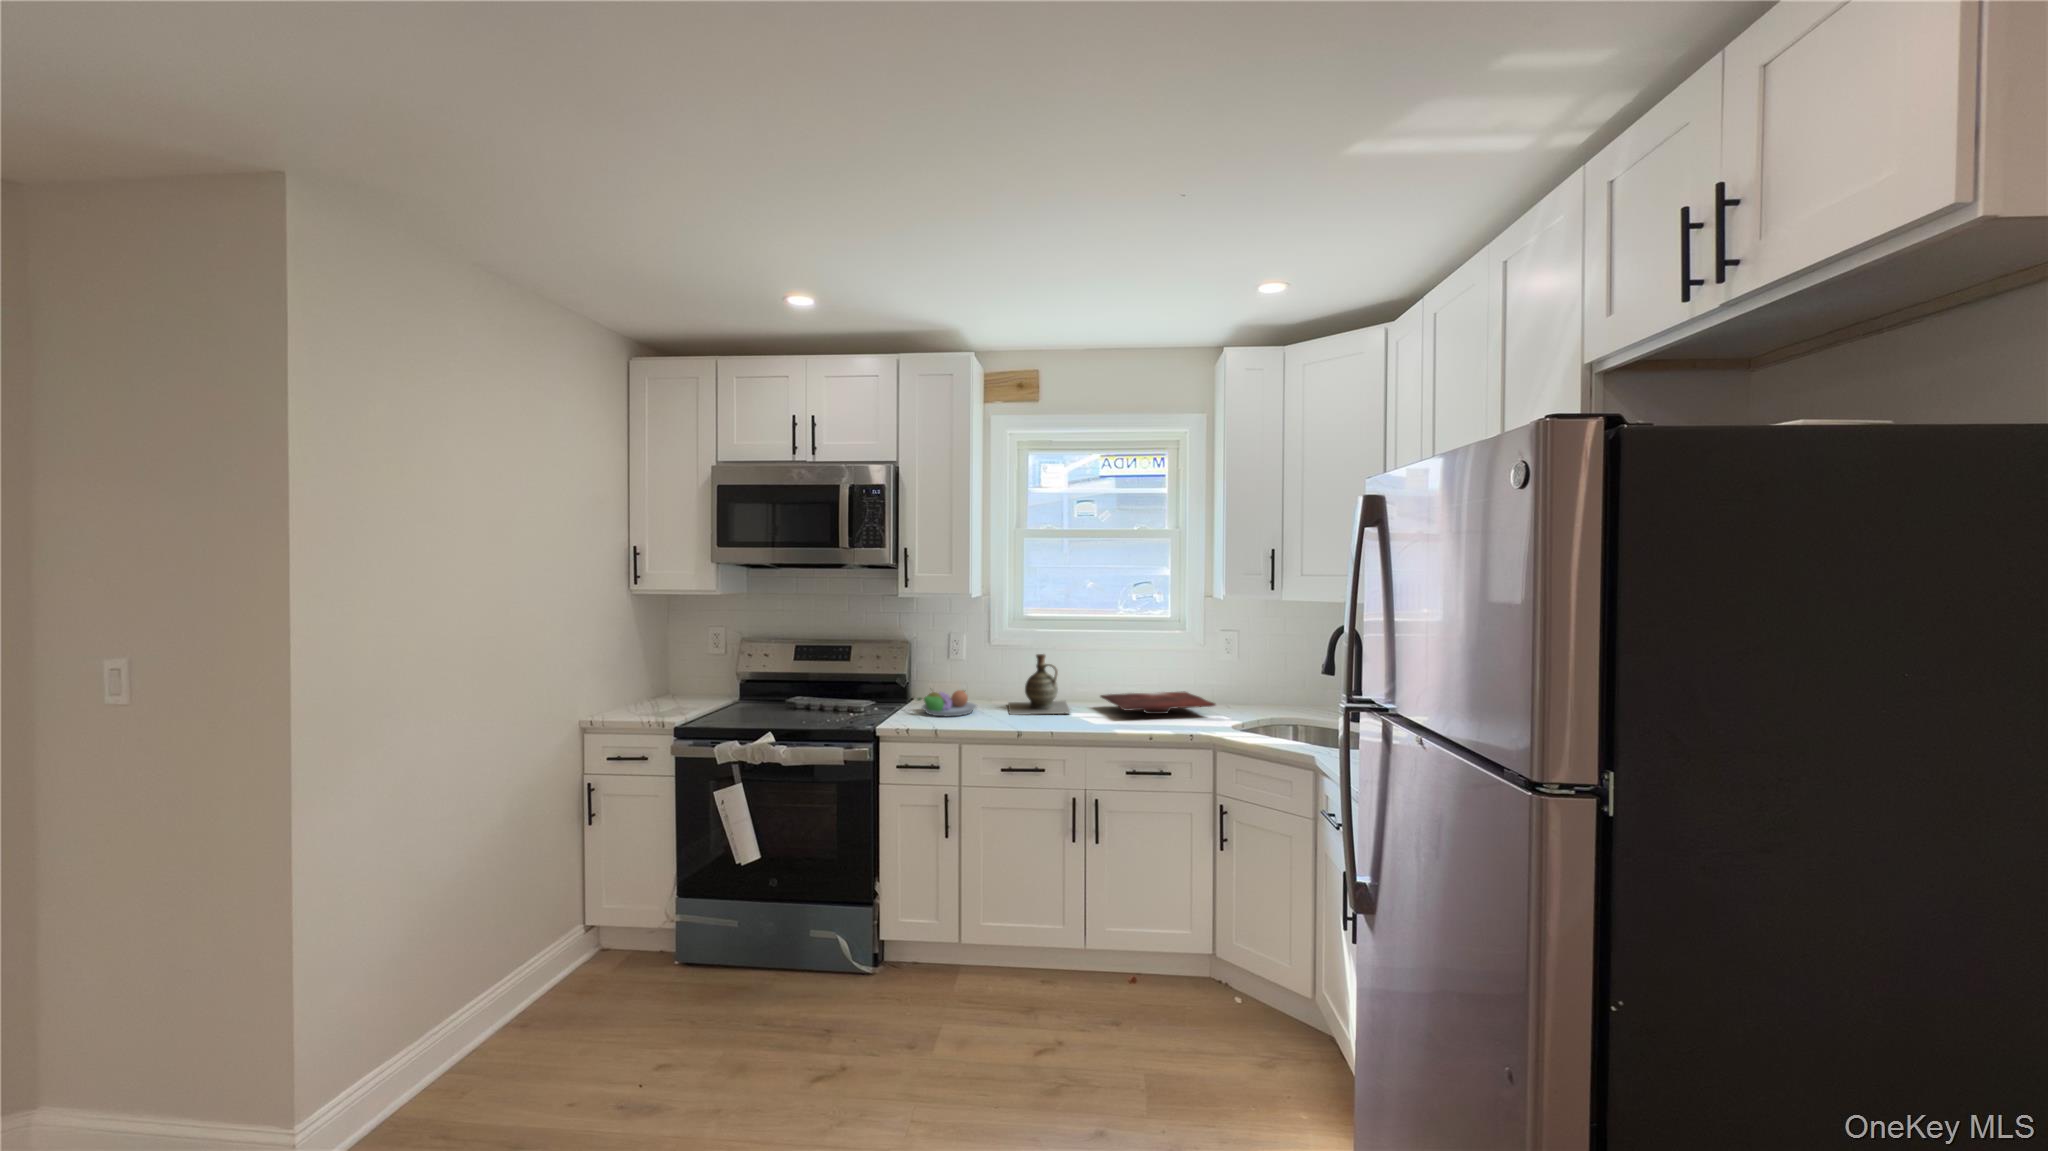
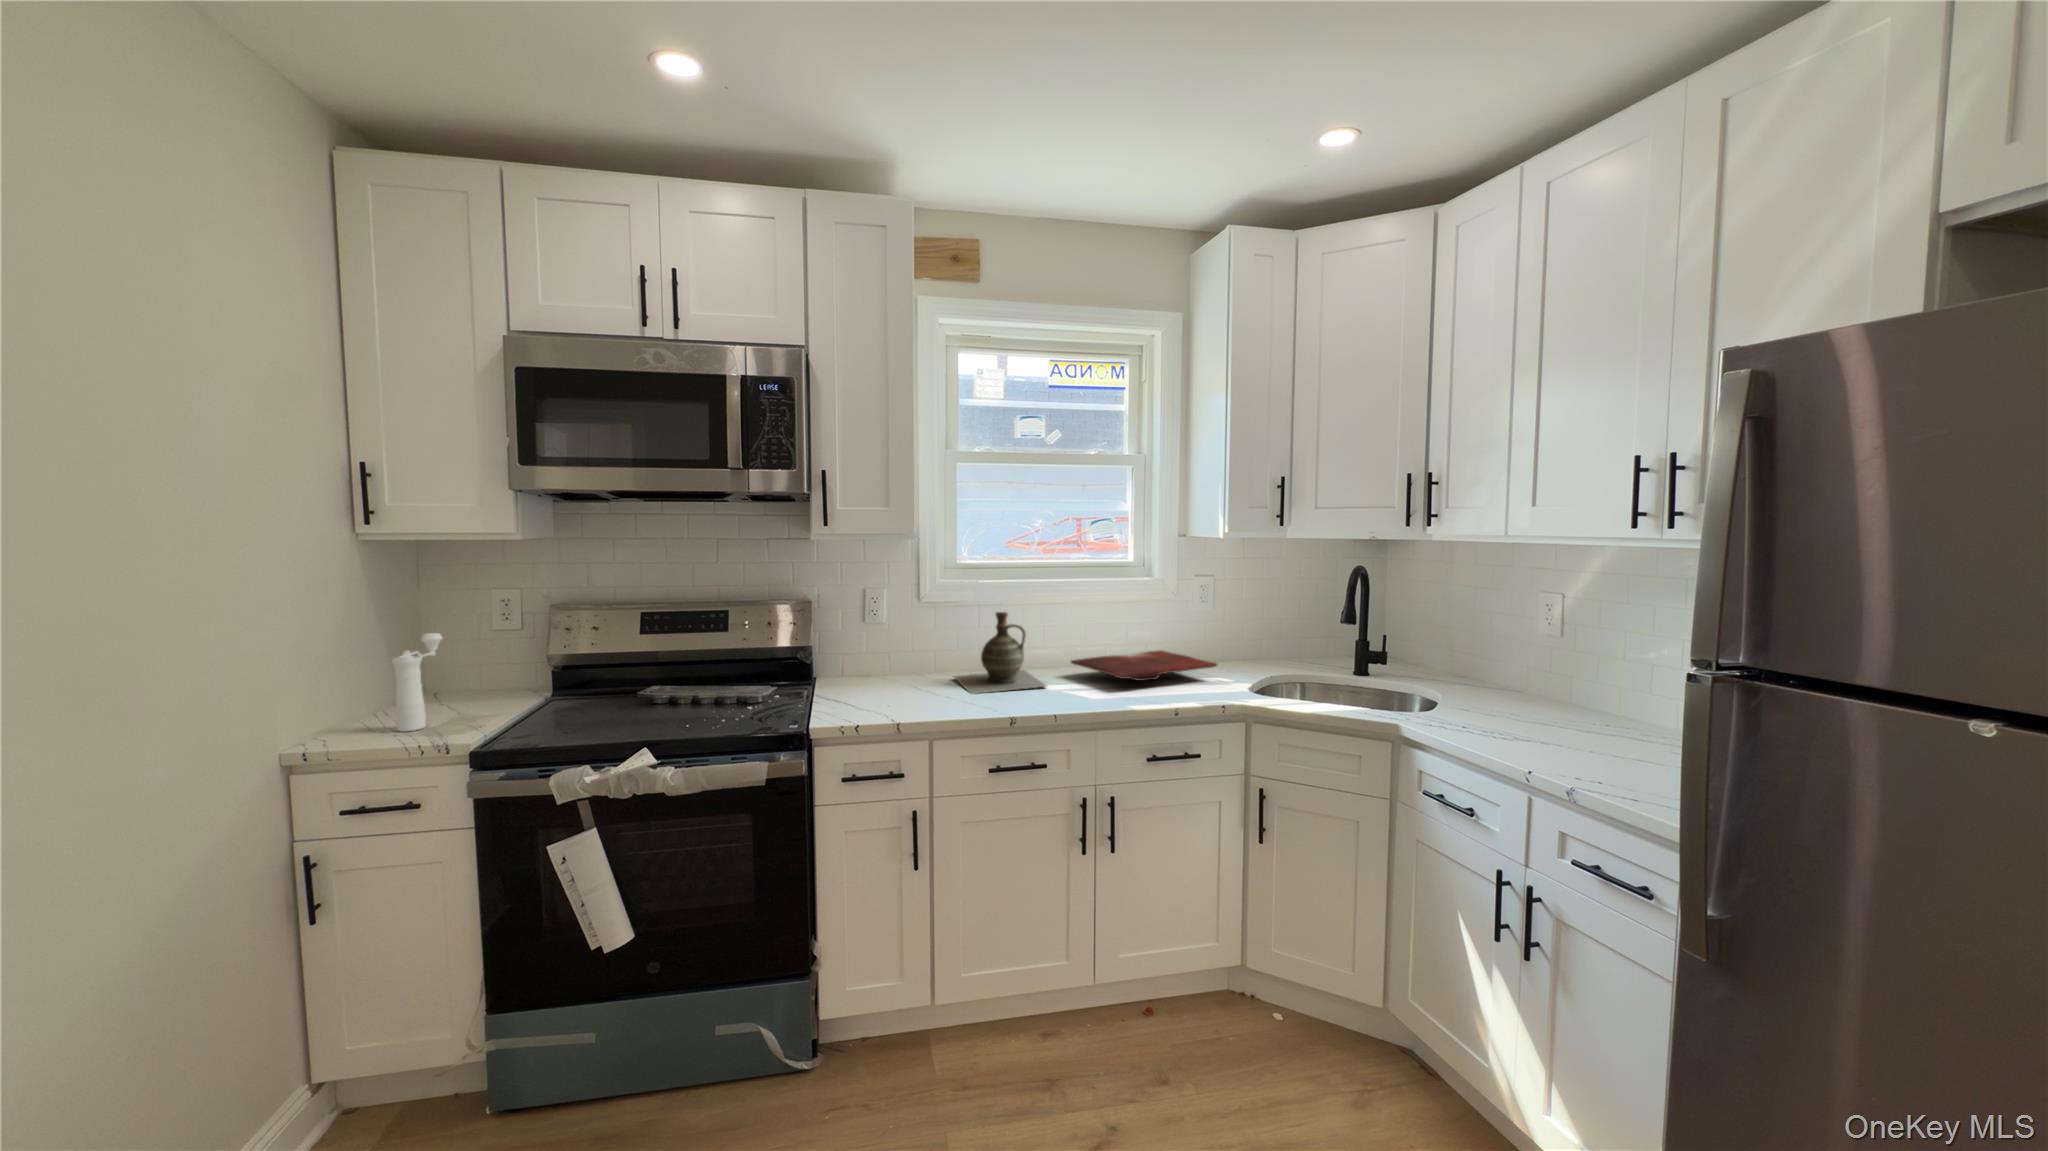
pepper mill: none [641,653,672,713] -> present [392,633,442,732]
fruit bowl: present [918,690,977,716] -> none [848,664,927,702]

